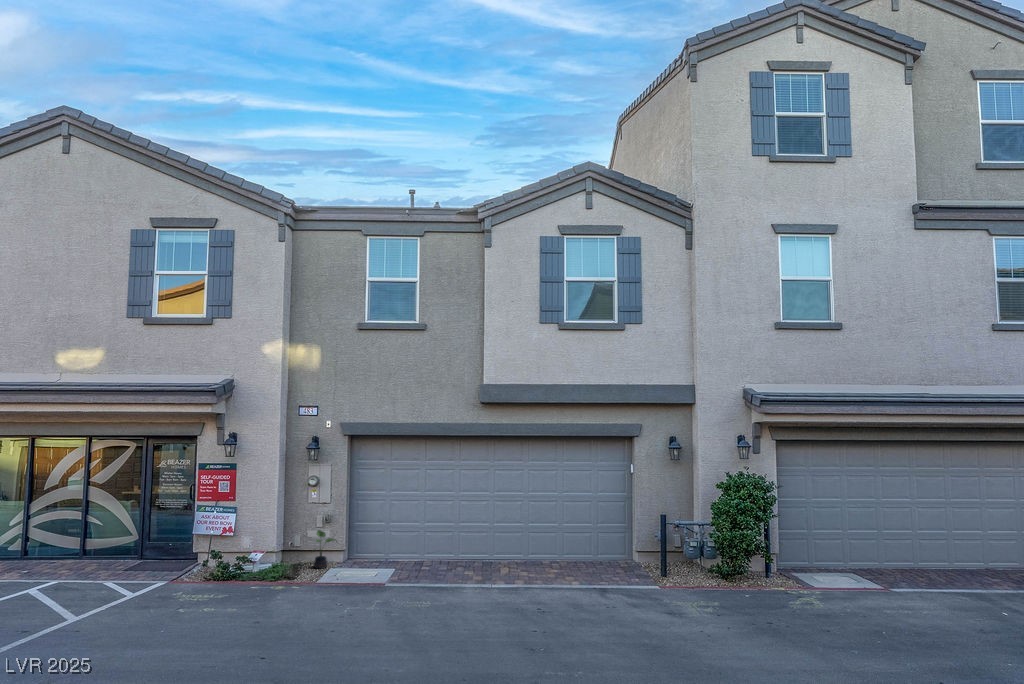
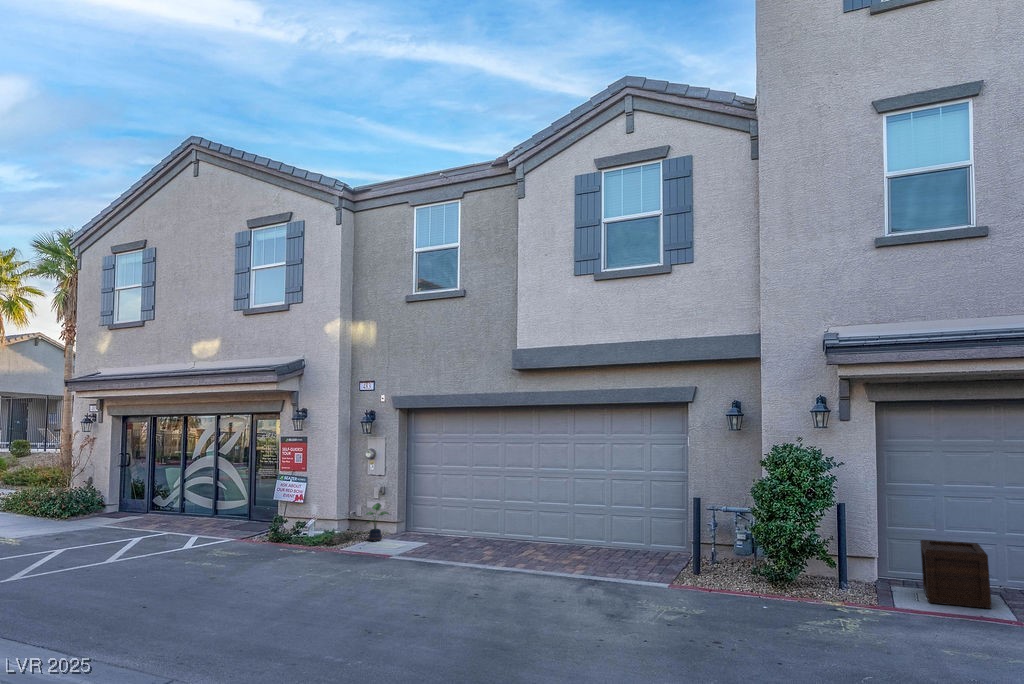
wooden crate: none [790,535,840,577] -> present [920,540,991,609]

